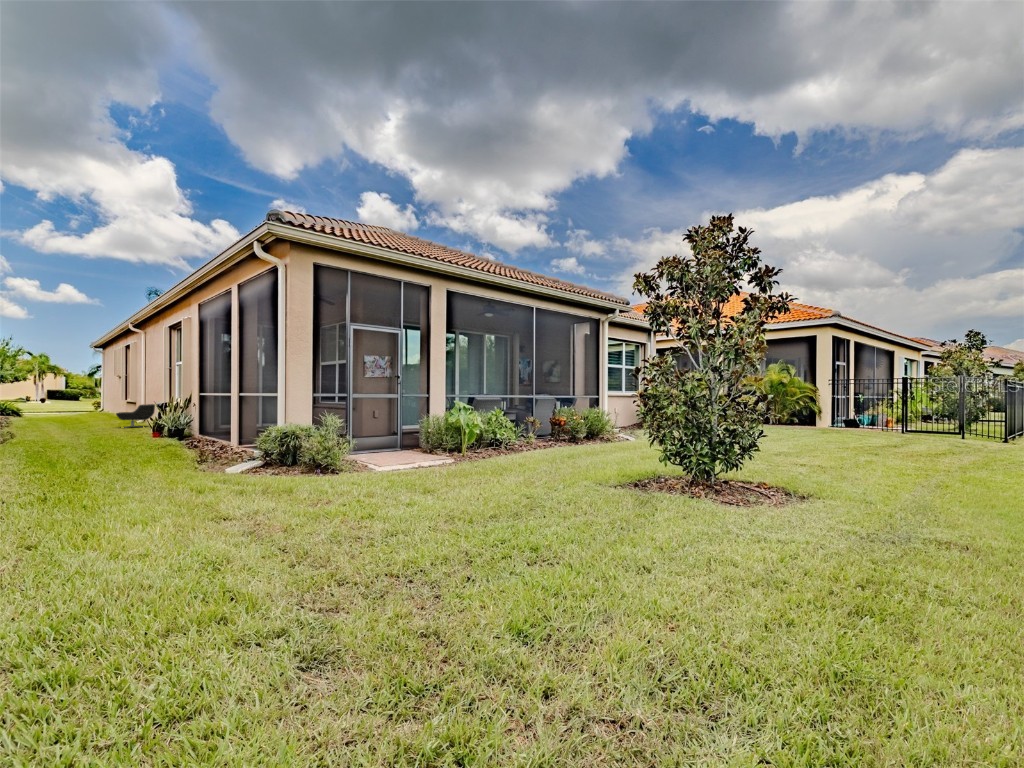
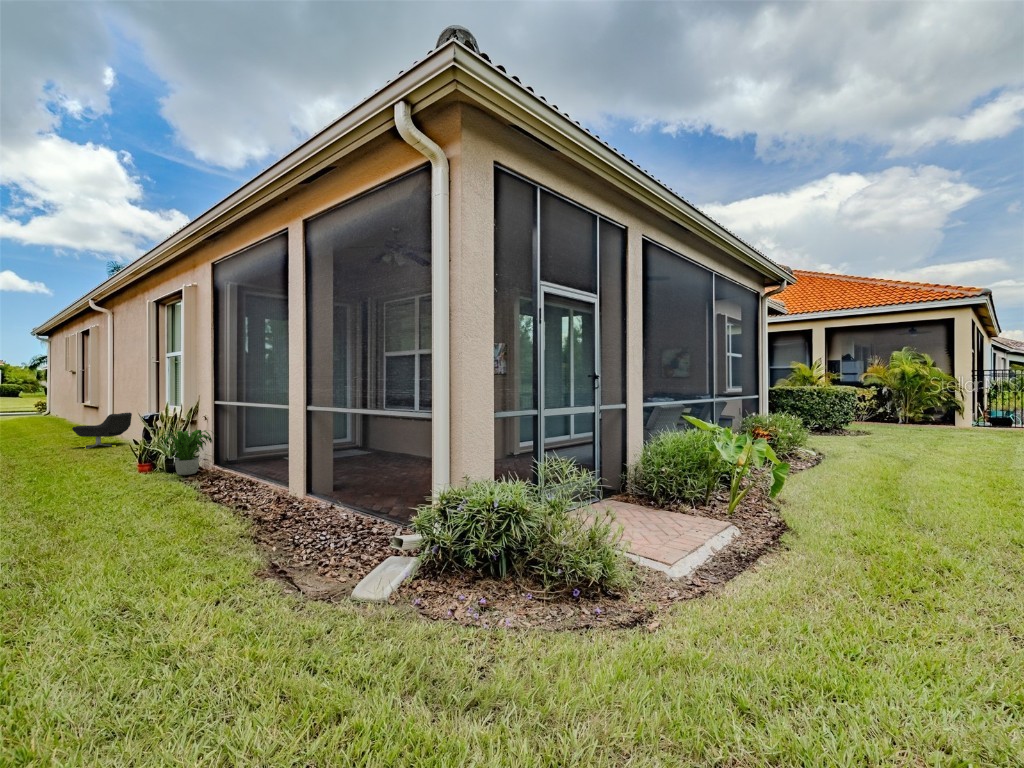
potted plant: none [160,410,199,439] -> present [156,430,212,475]

